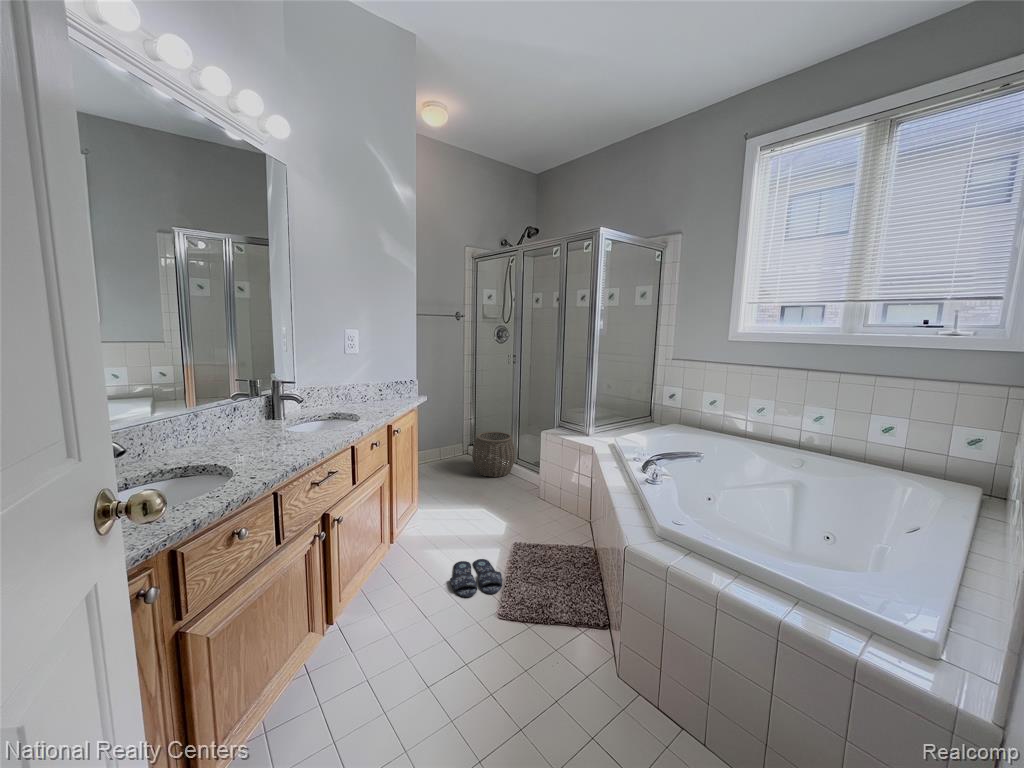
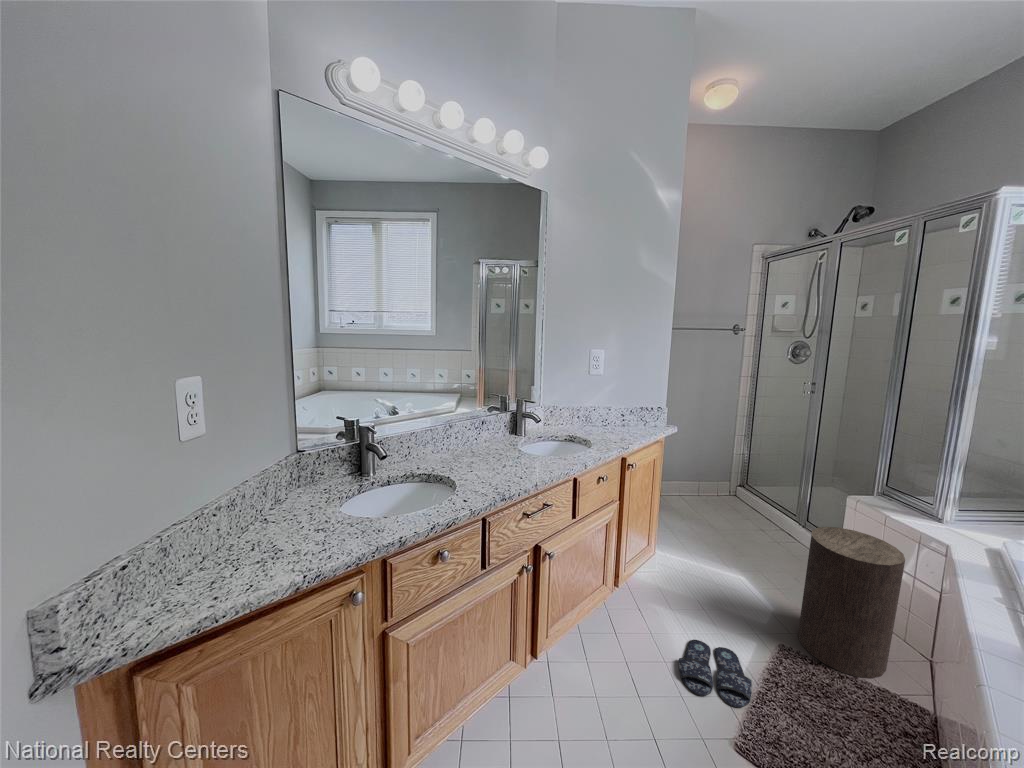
woven basket: present [472,431,516,477] -> none [739,477,805,540]
stool: none [523,451,575,546] -> present [798,527,905,678]

